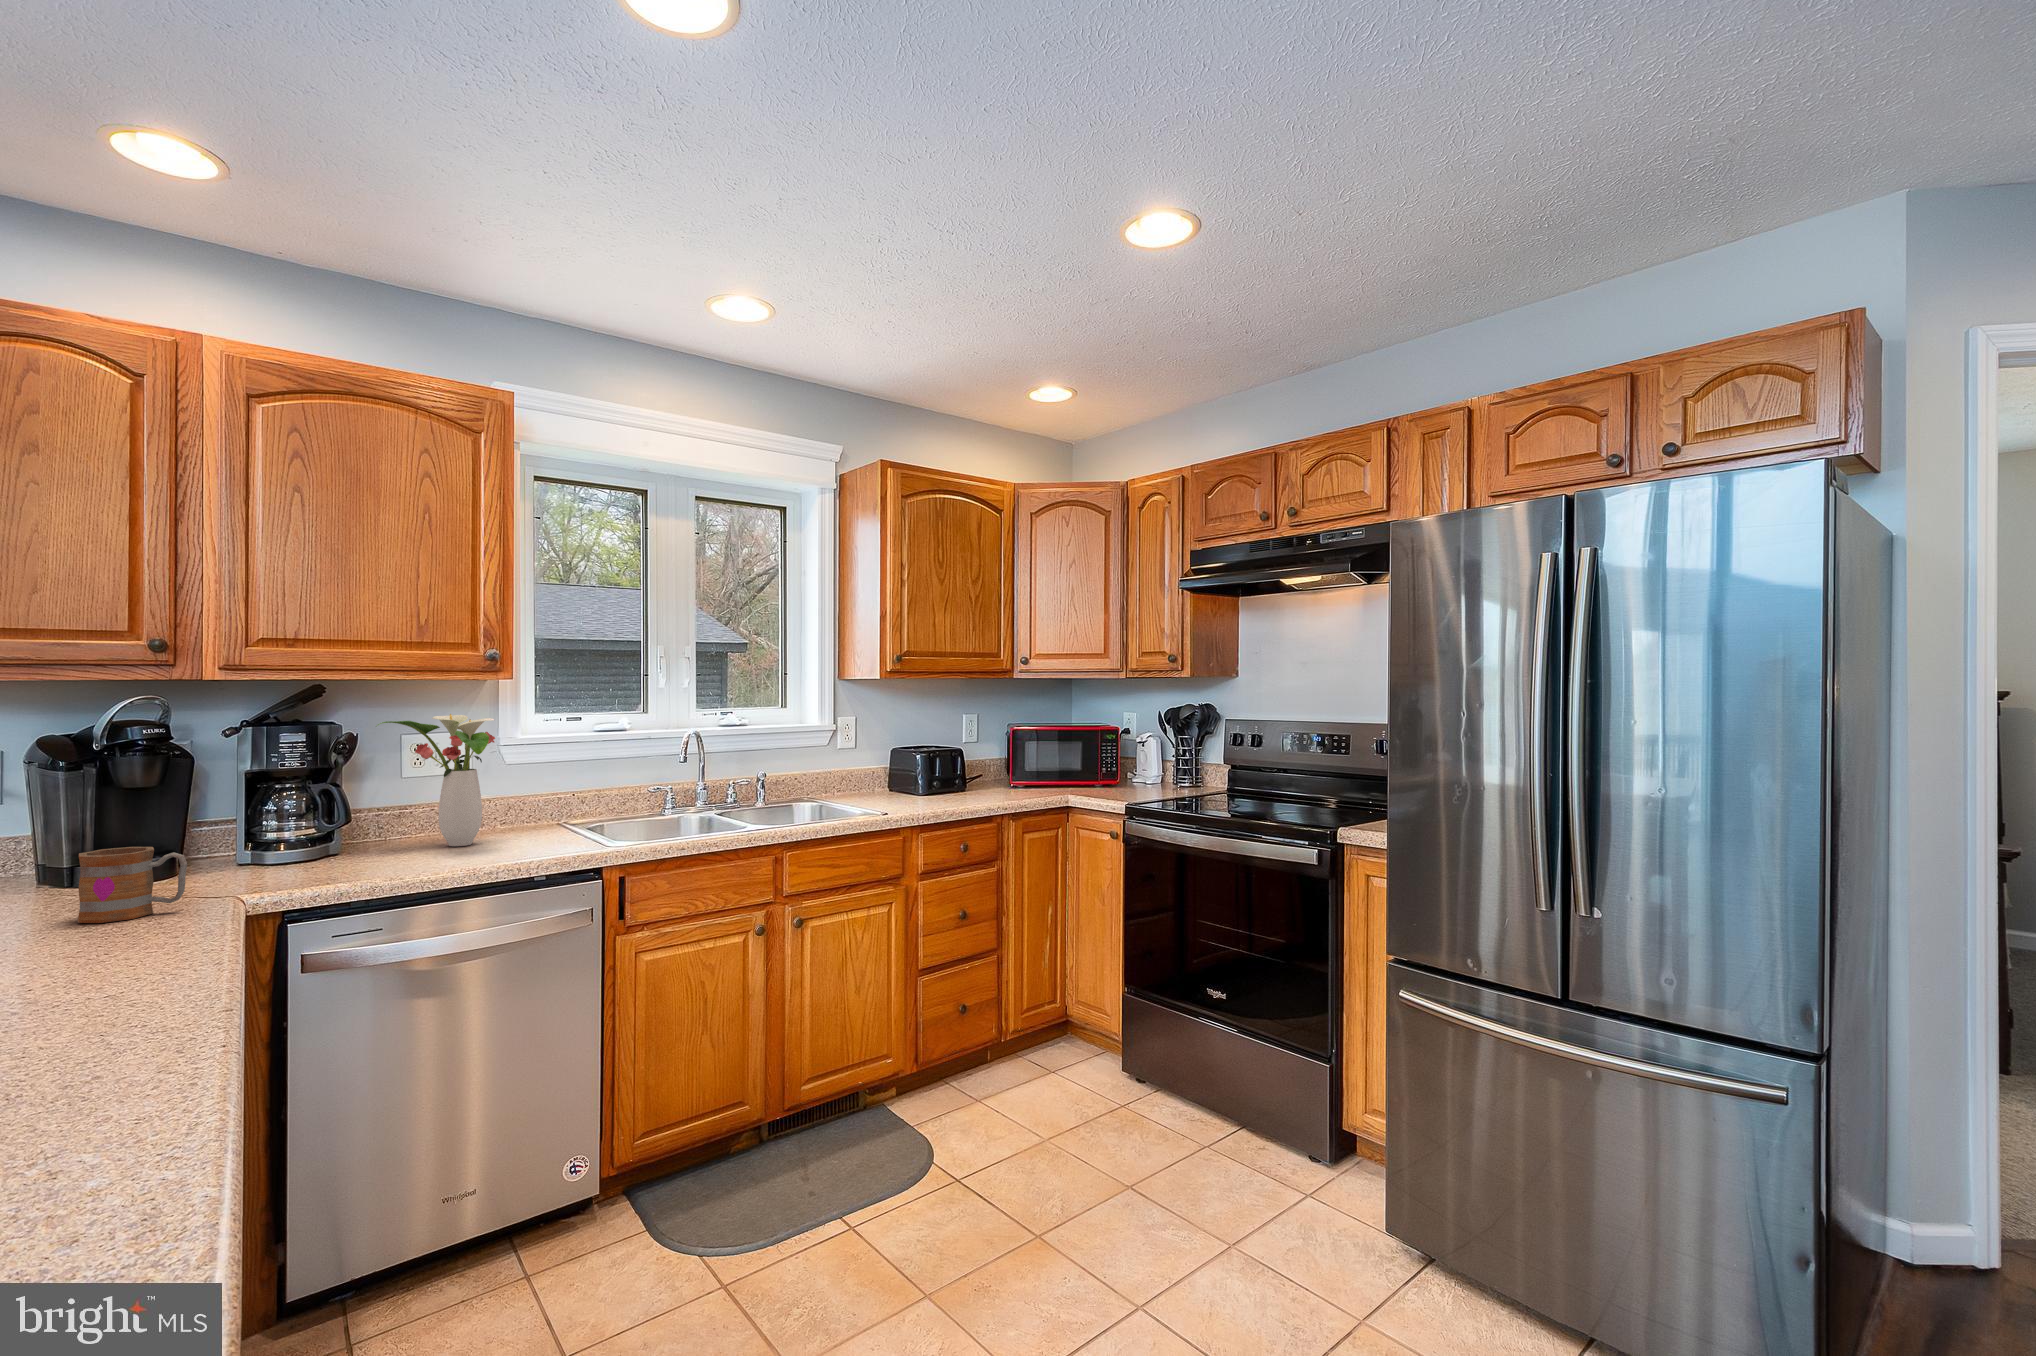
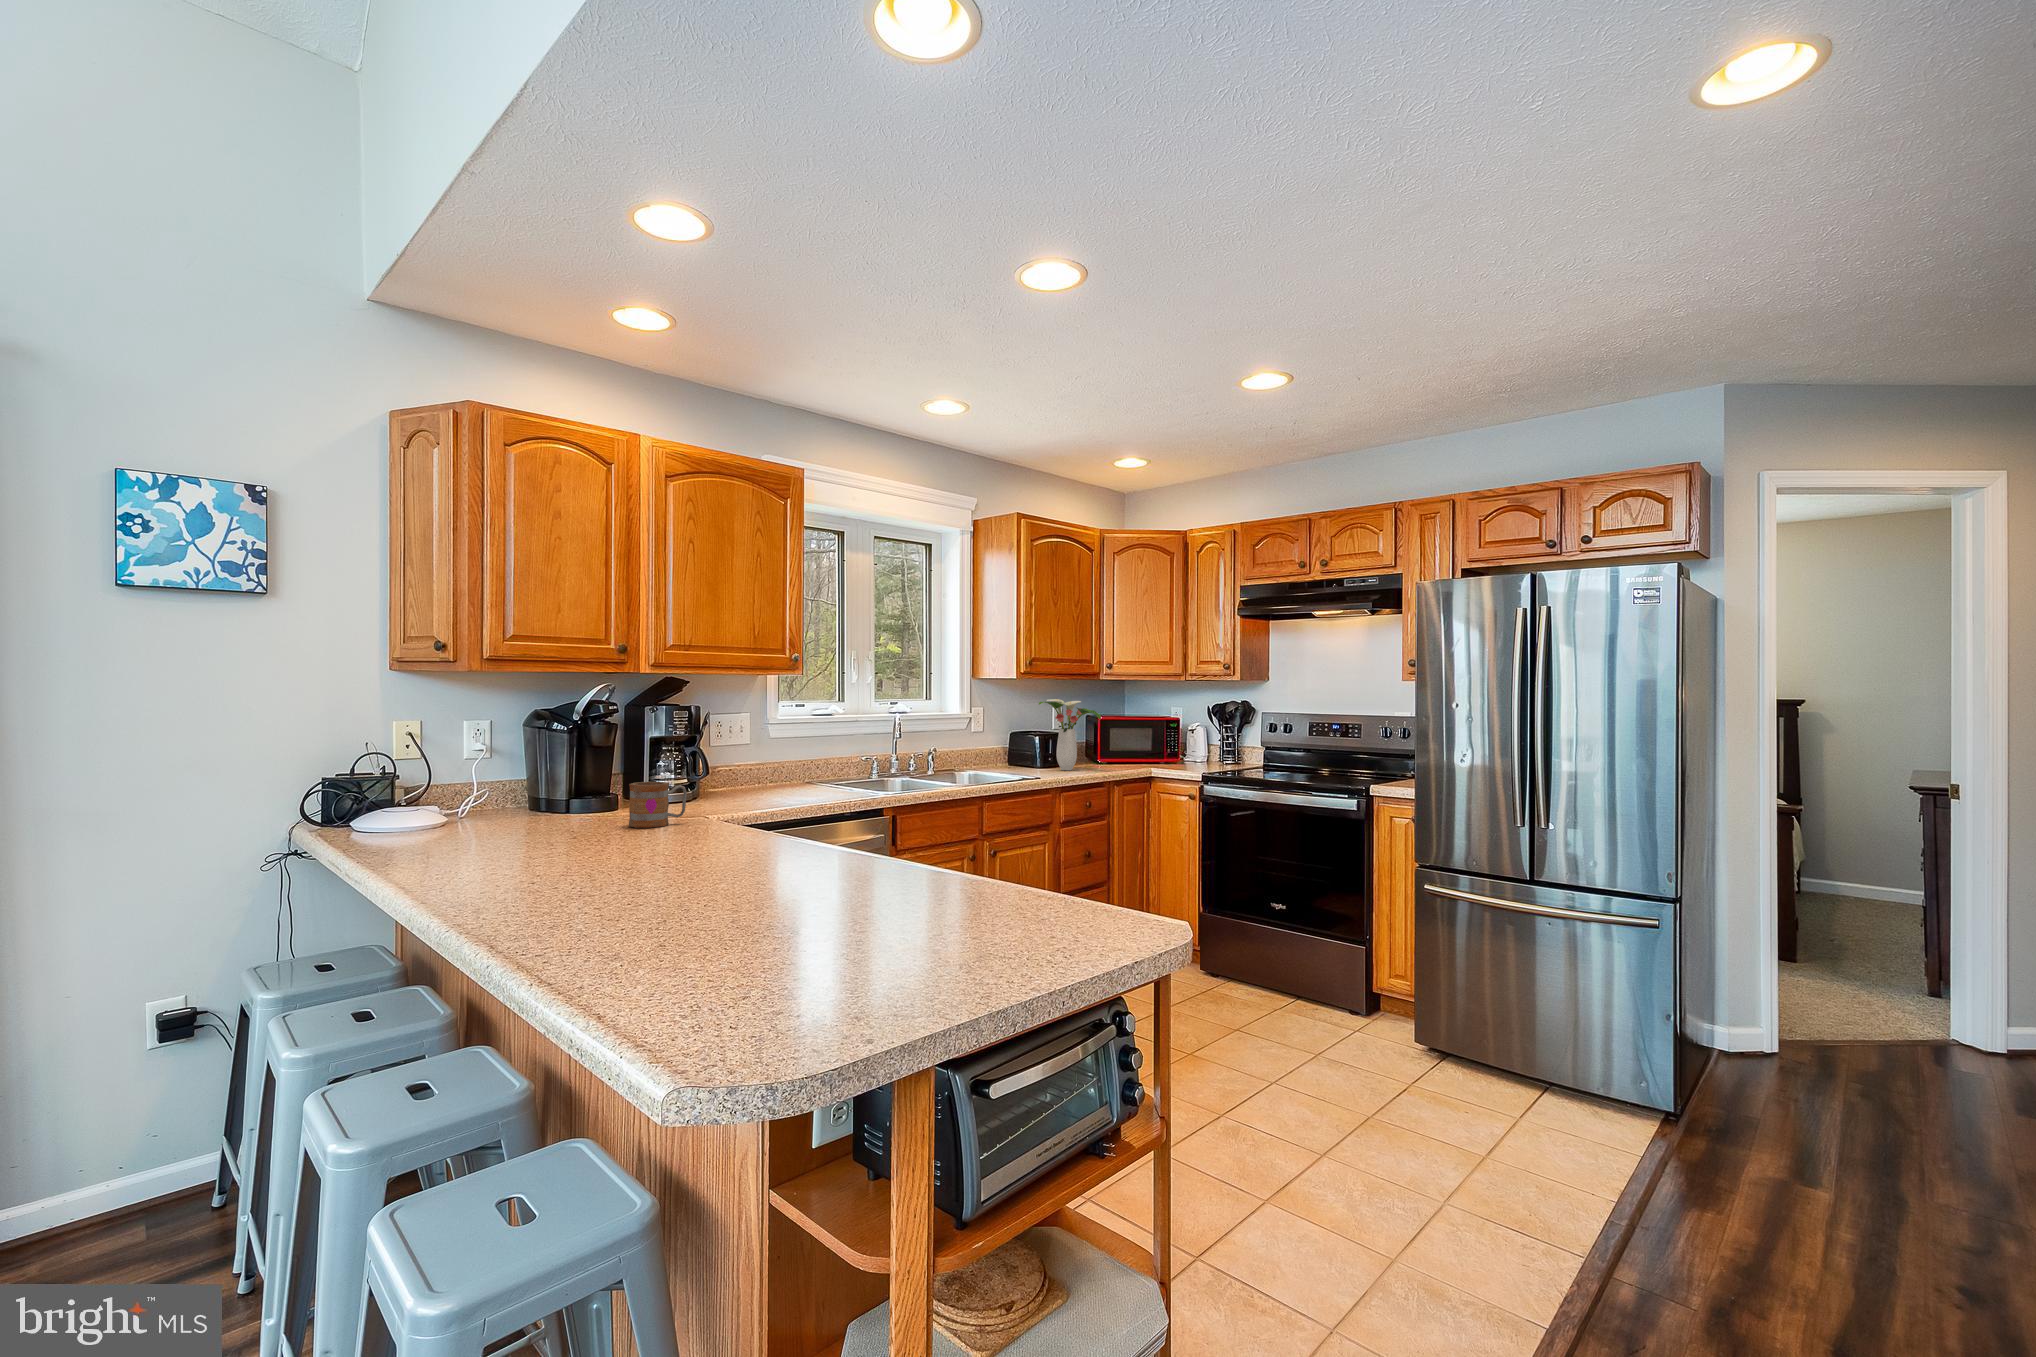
flower arrangement: present [378,714,495,846] -> present [1039,699,1101,770]

